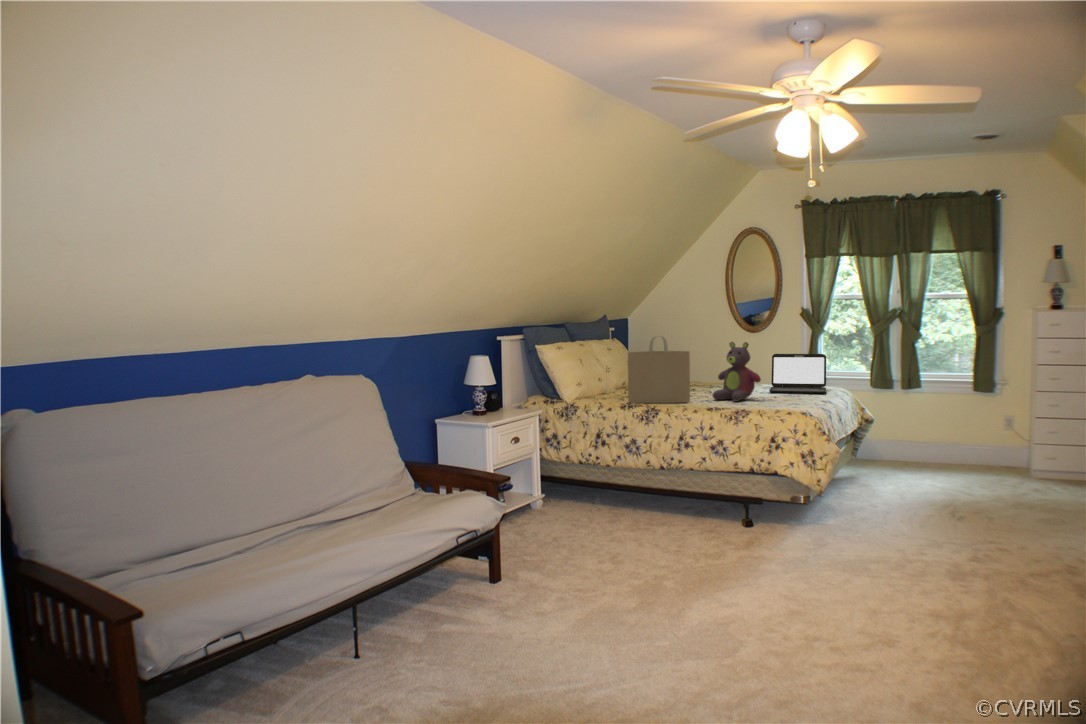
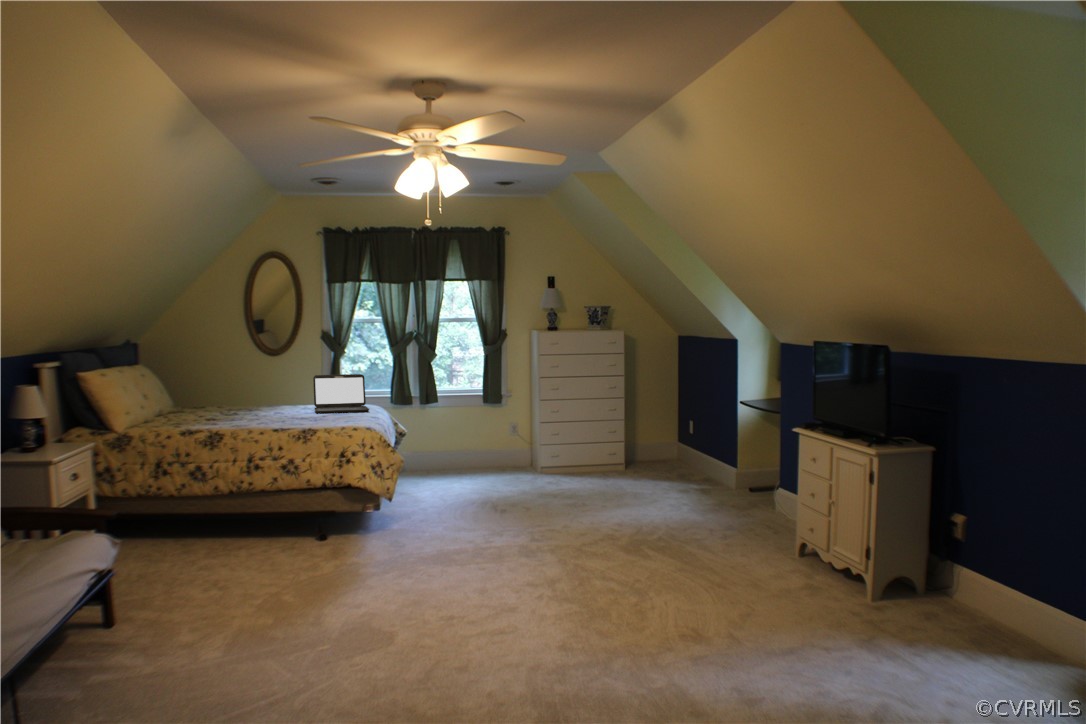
tote bag: present [628,335,690,403] -> none [184,357,251,429]
stuffed bear: present [712,342,761,402] -> none [271,363,318,422]

